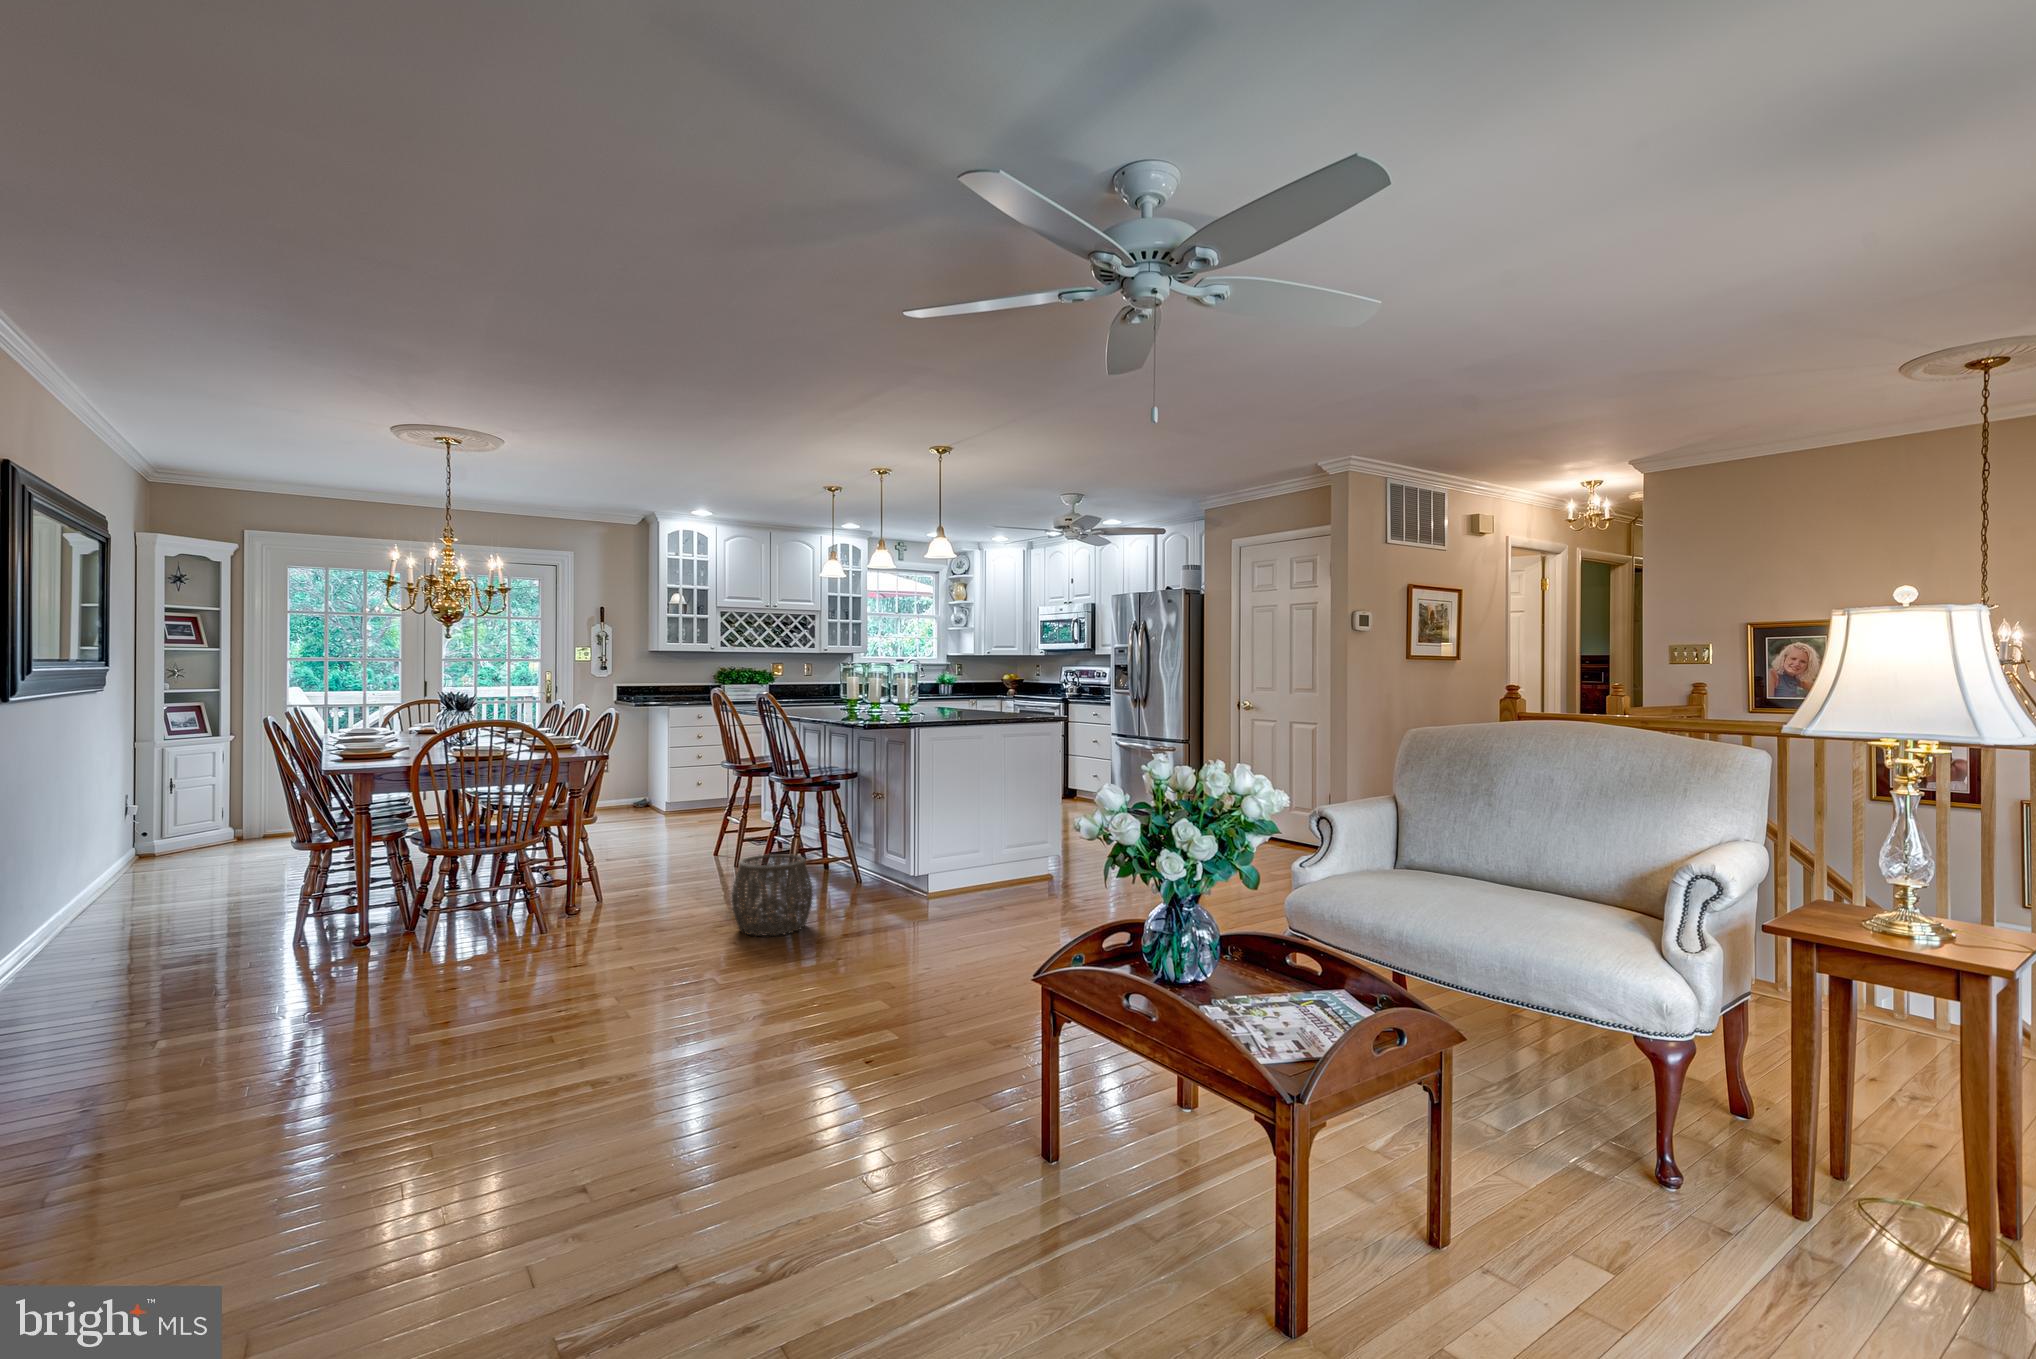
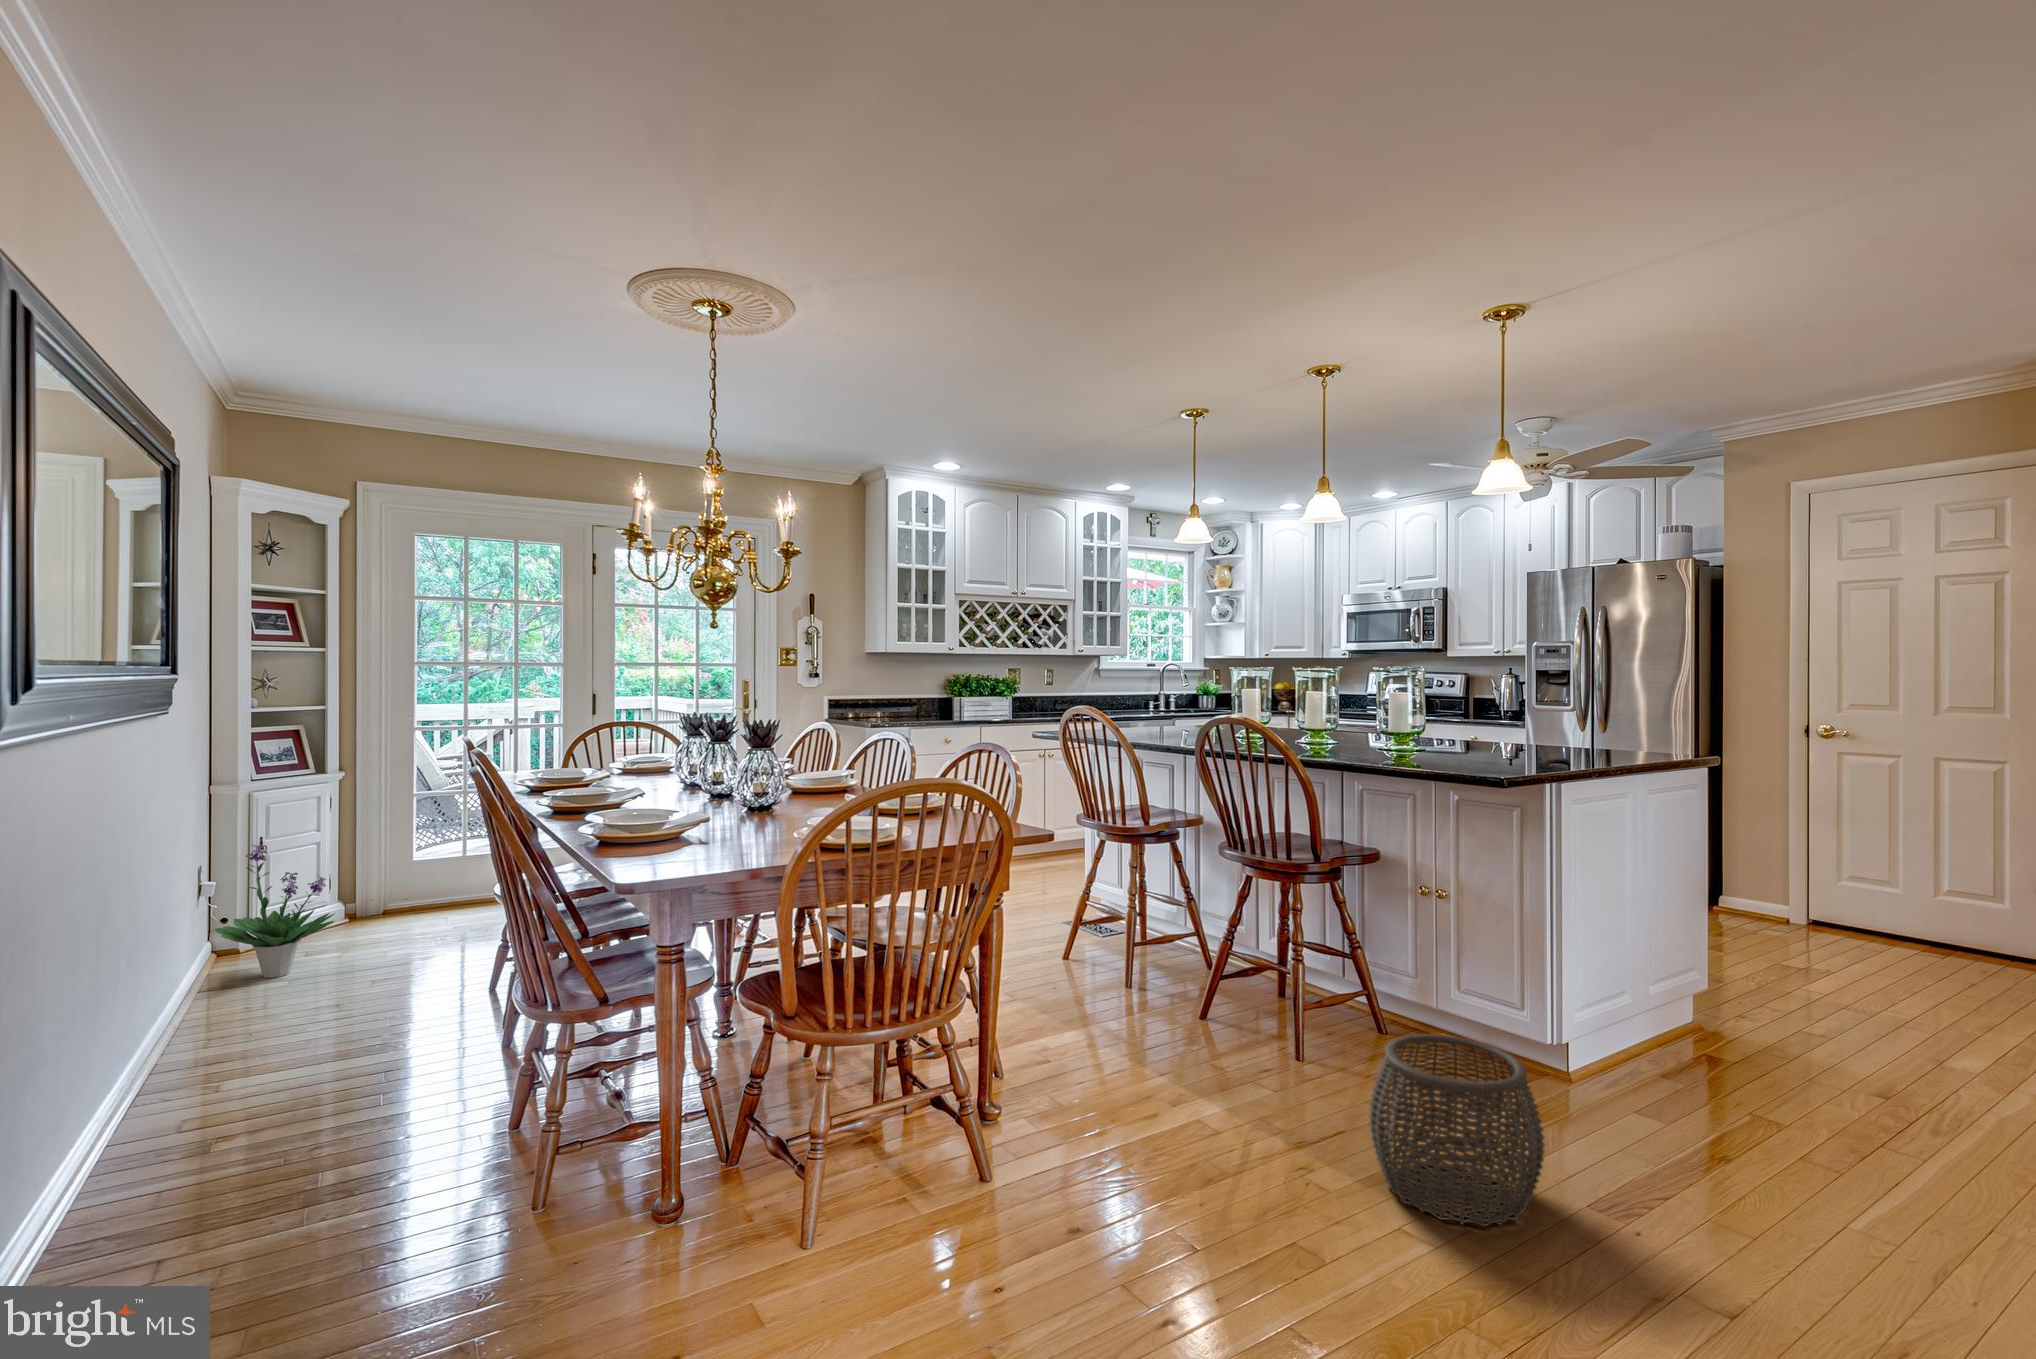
potted plant: none [136,777,220,864] -> present [214,844,334,978]

